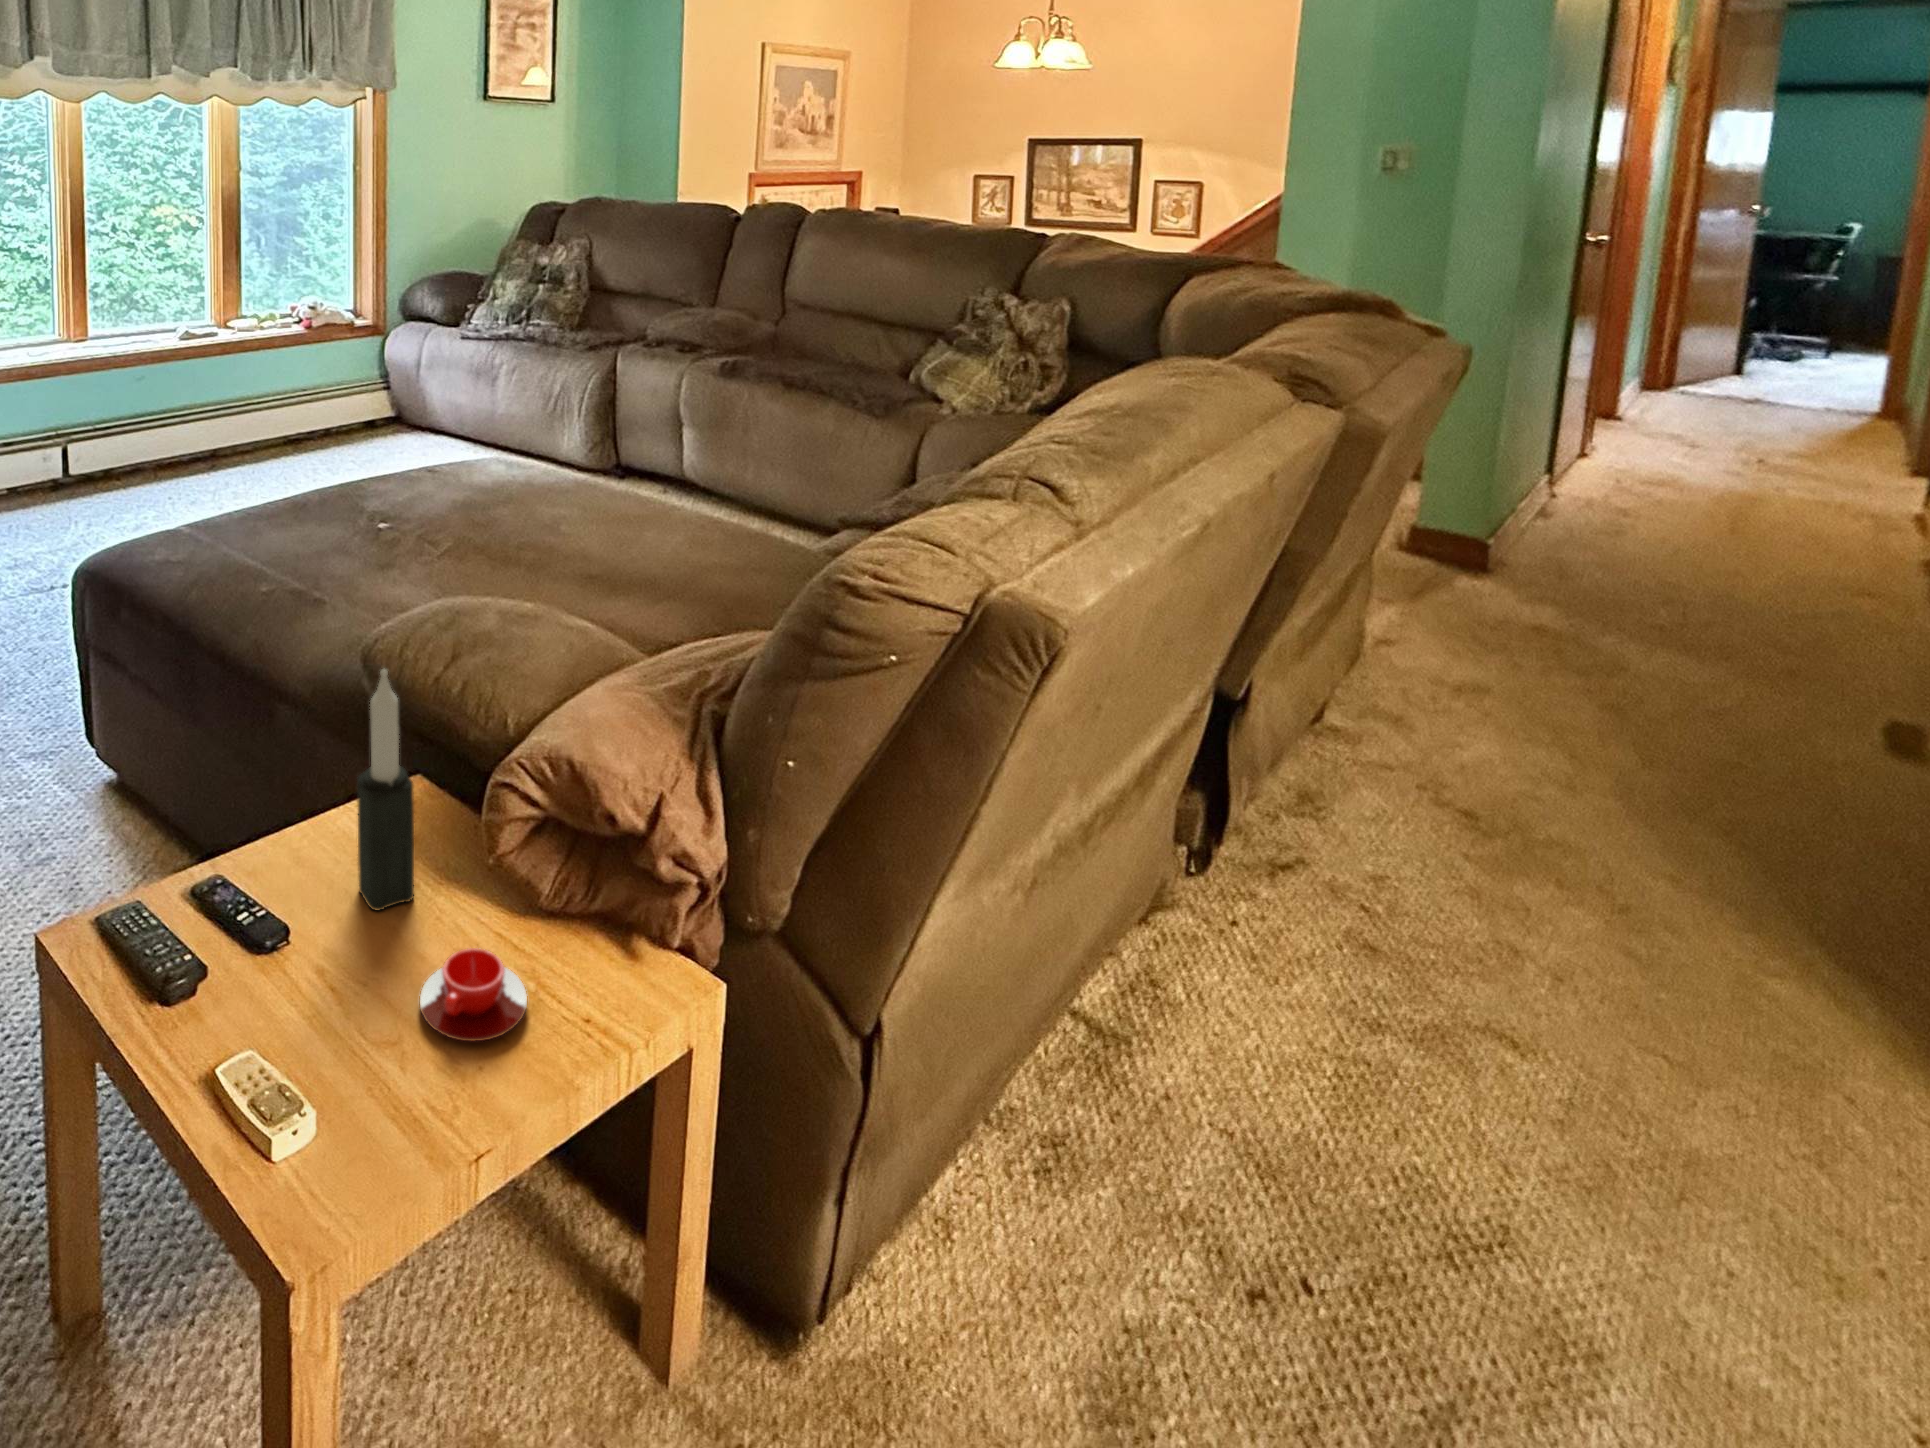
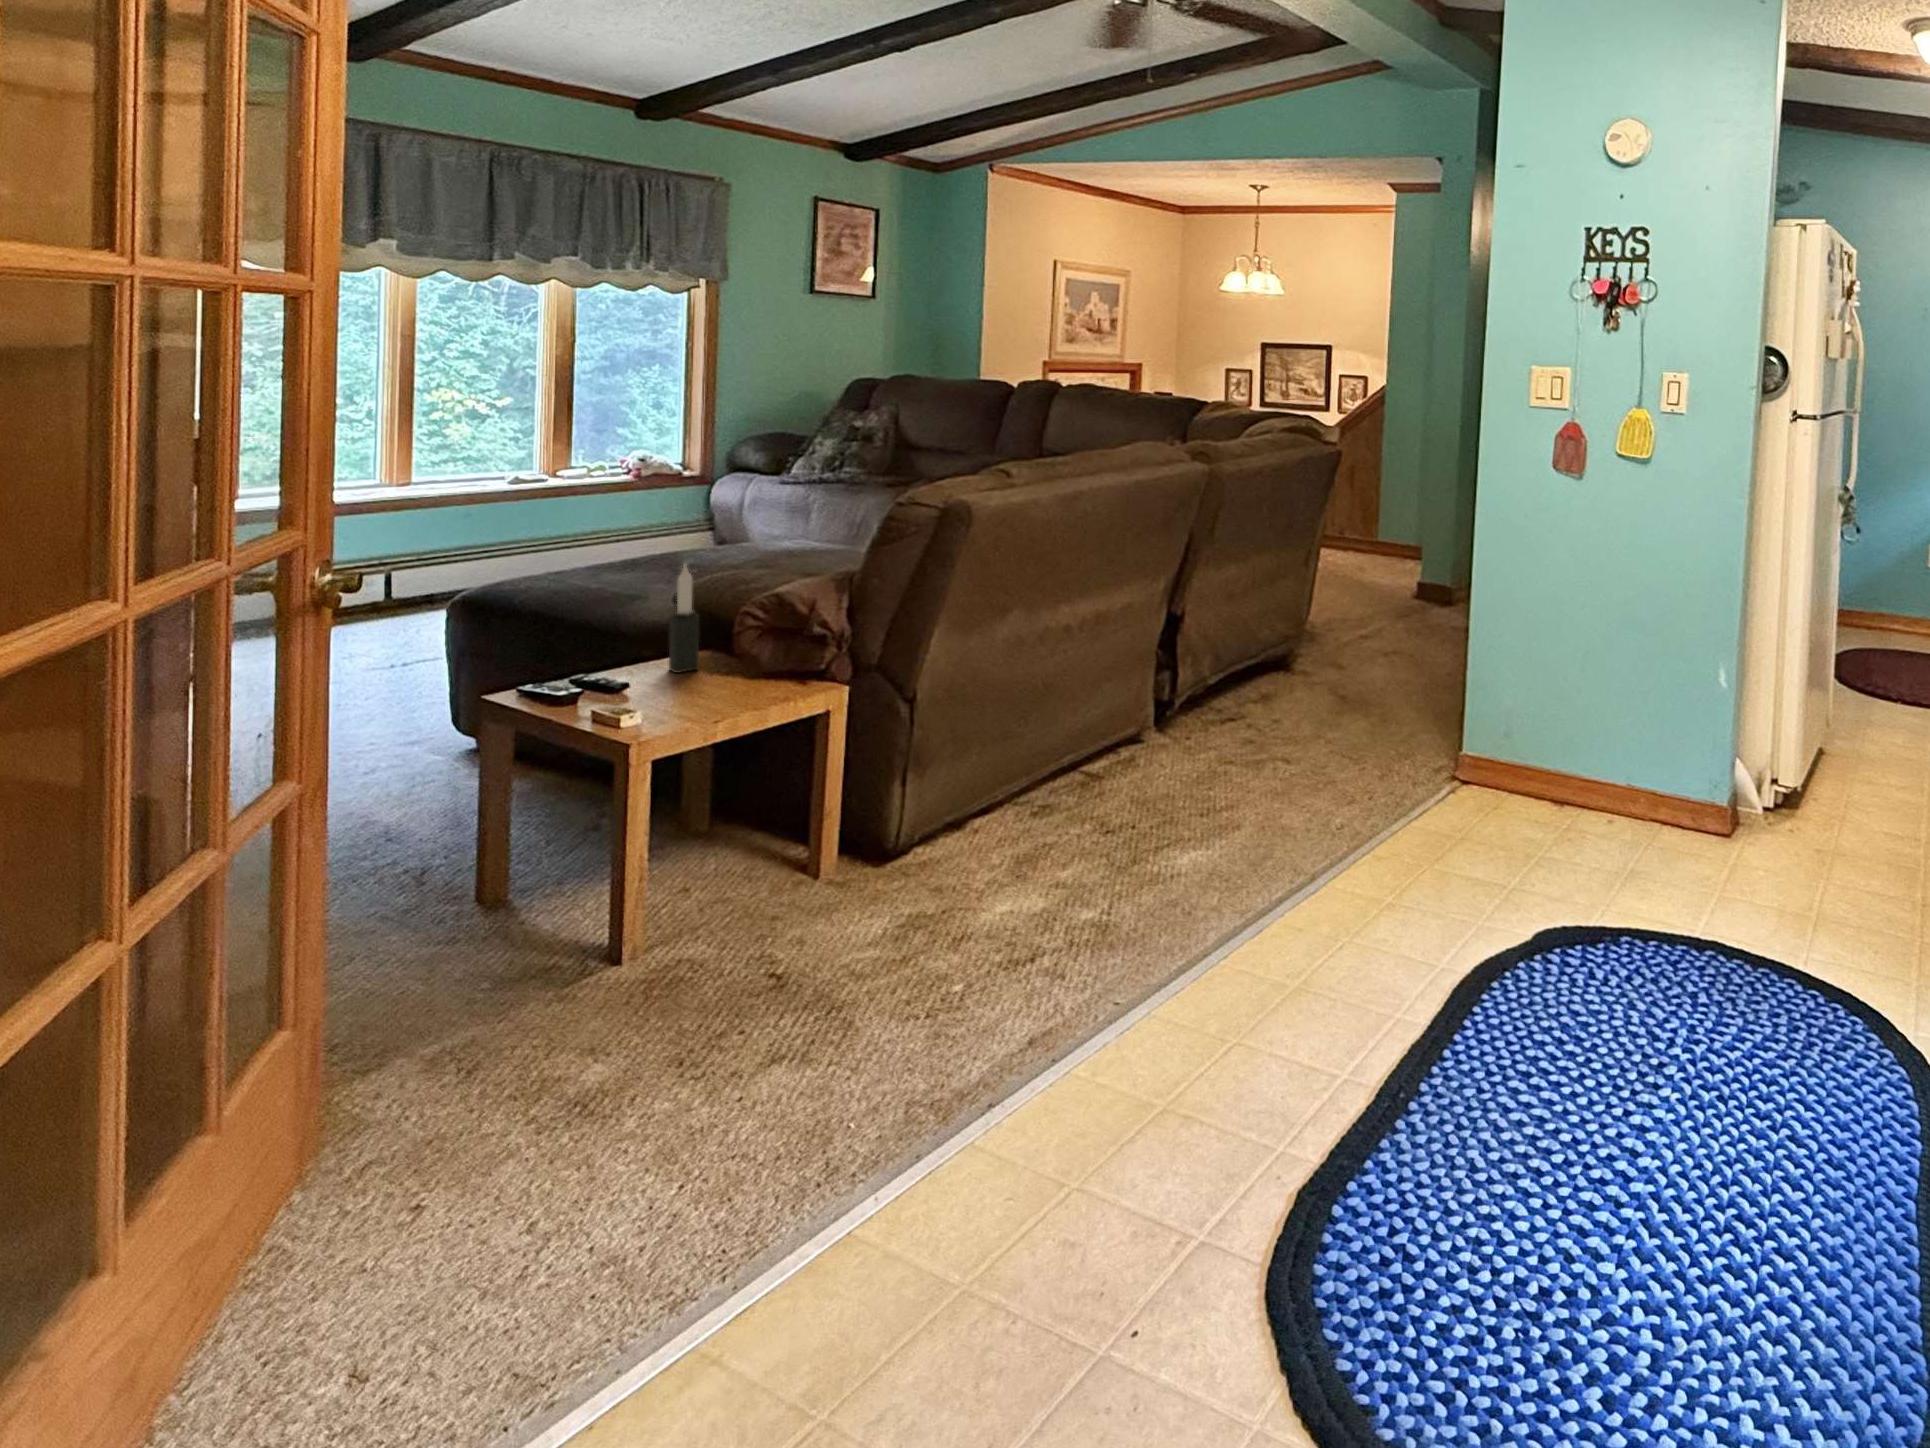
teacup: present [420,948,527,1041] -> none [697,666,749,690]

